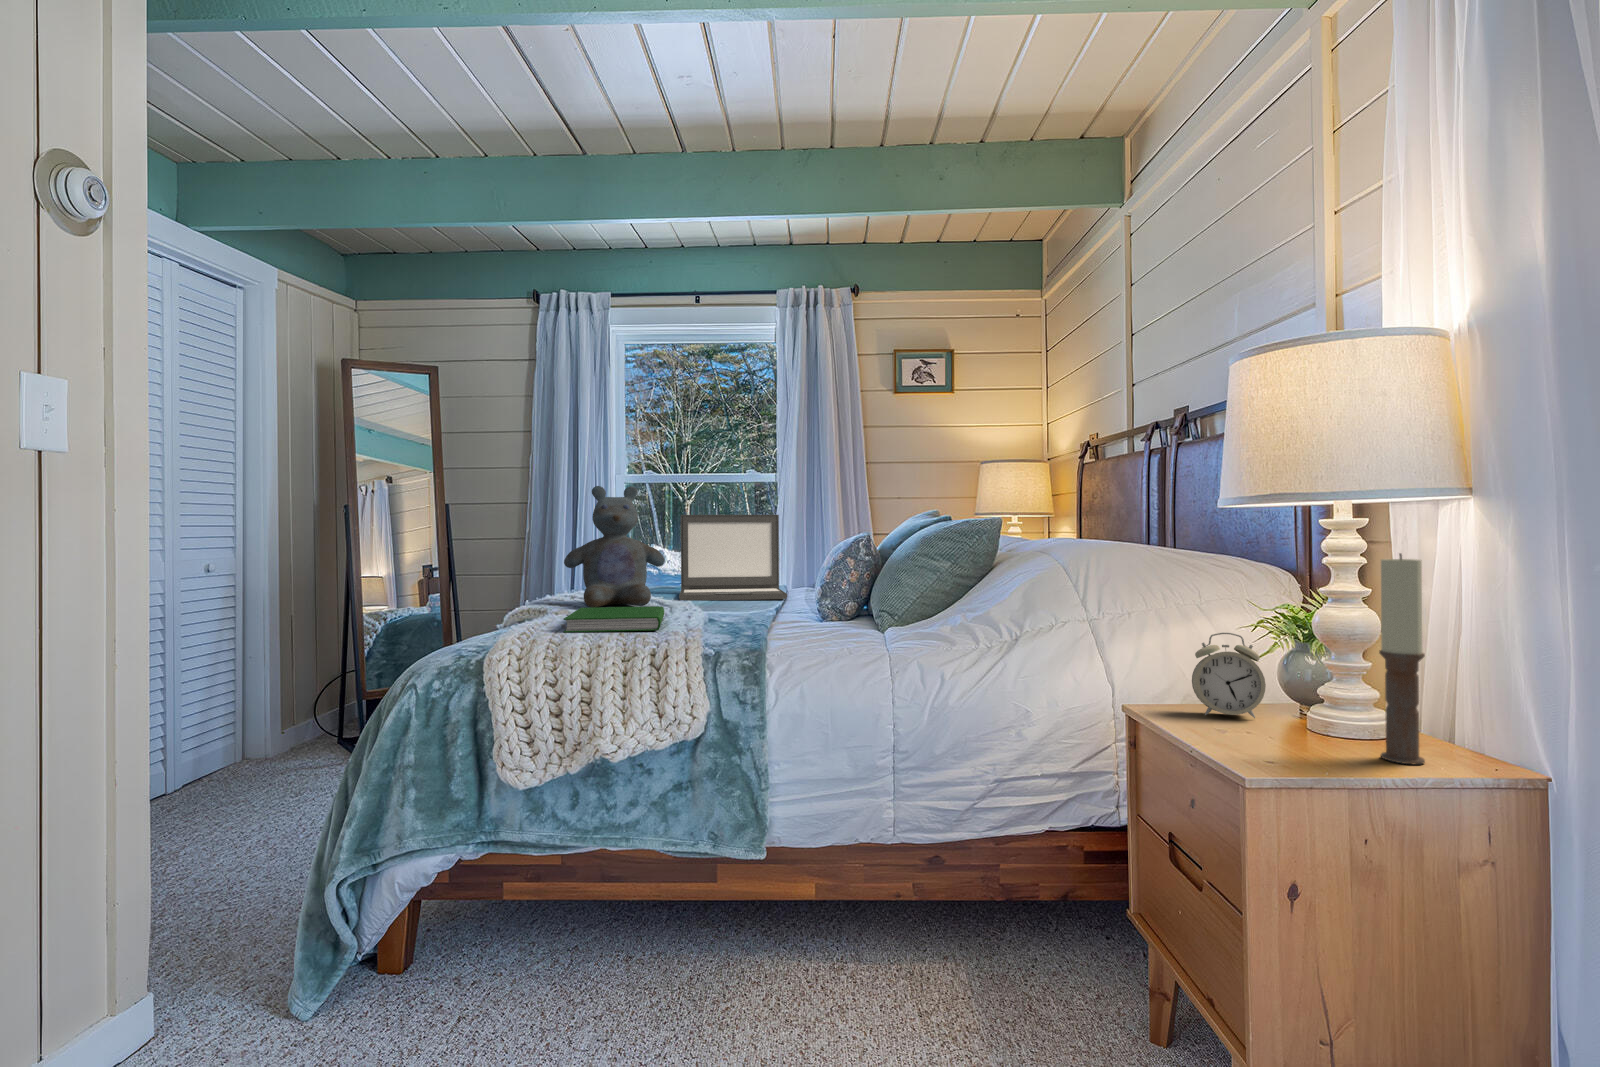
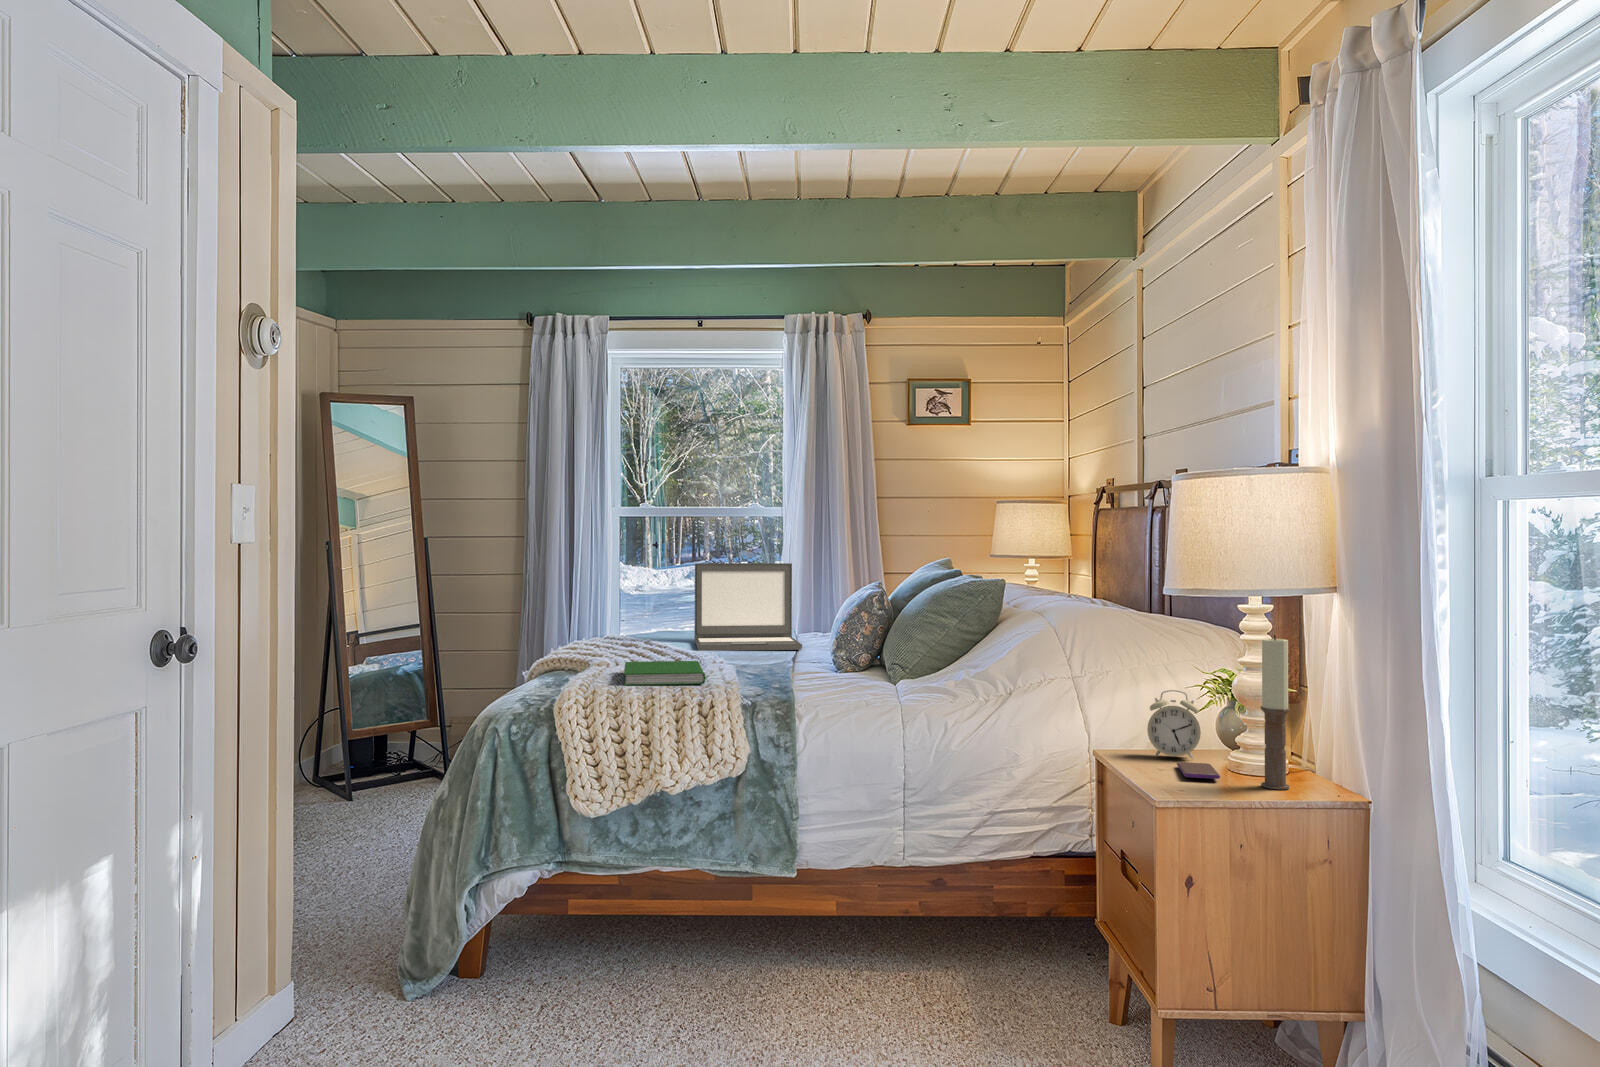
stuffed bear: present [564,486,665,607] -> none [593,542,687,659]
smartphone: none [1243,723,1320,748] -> present [1177,762,1220,779]

